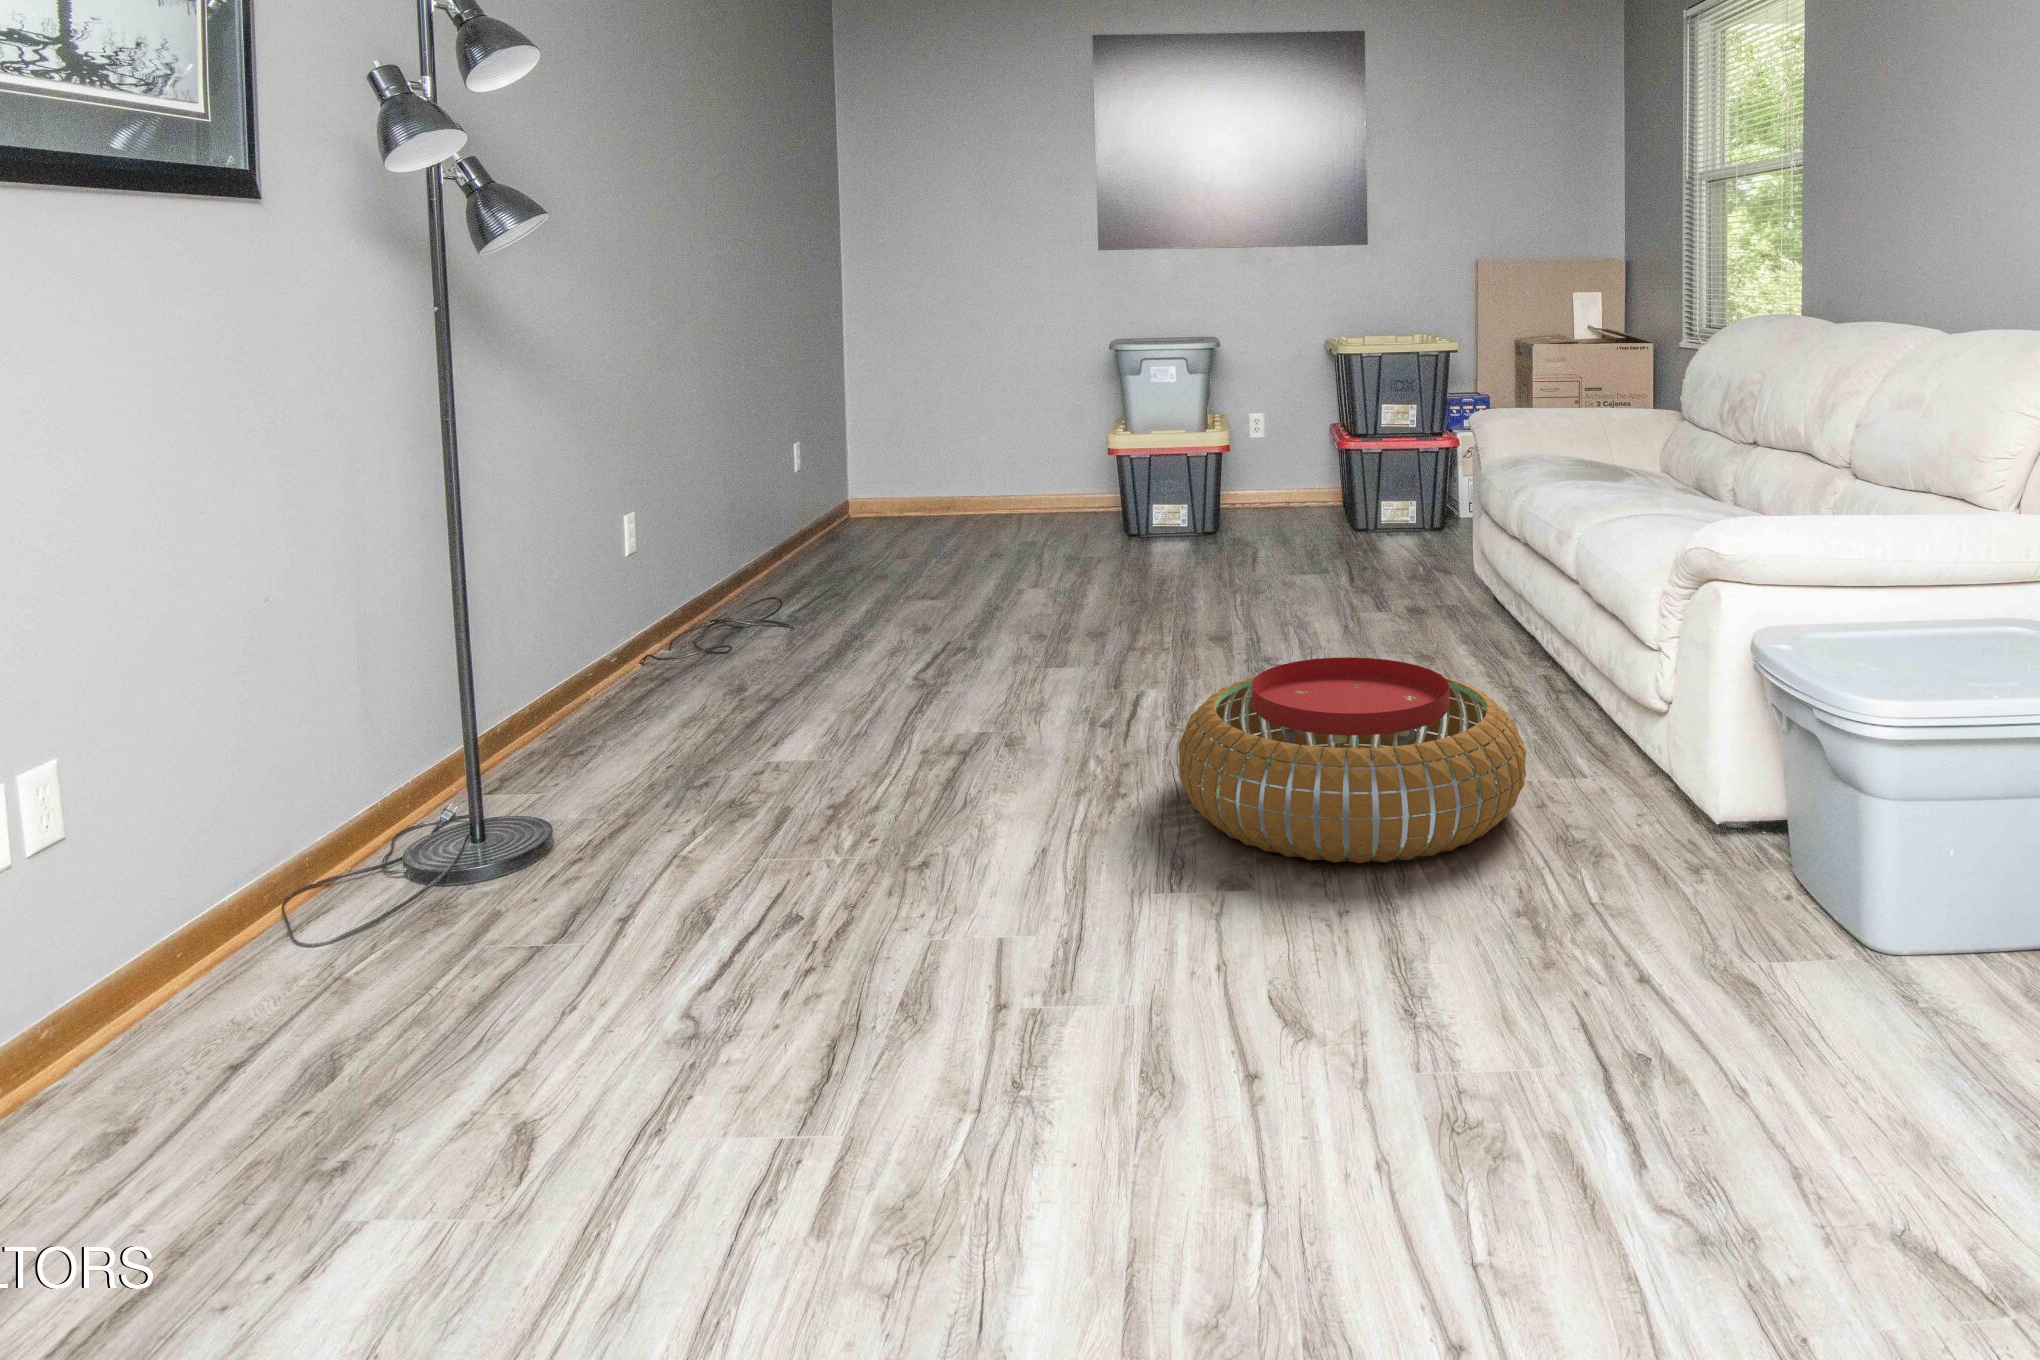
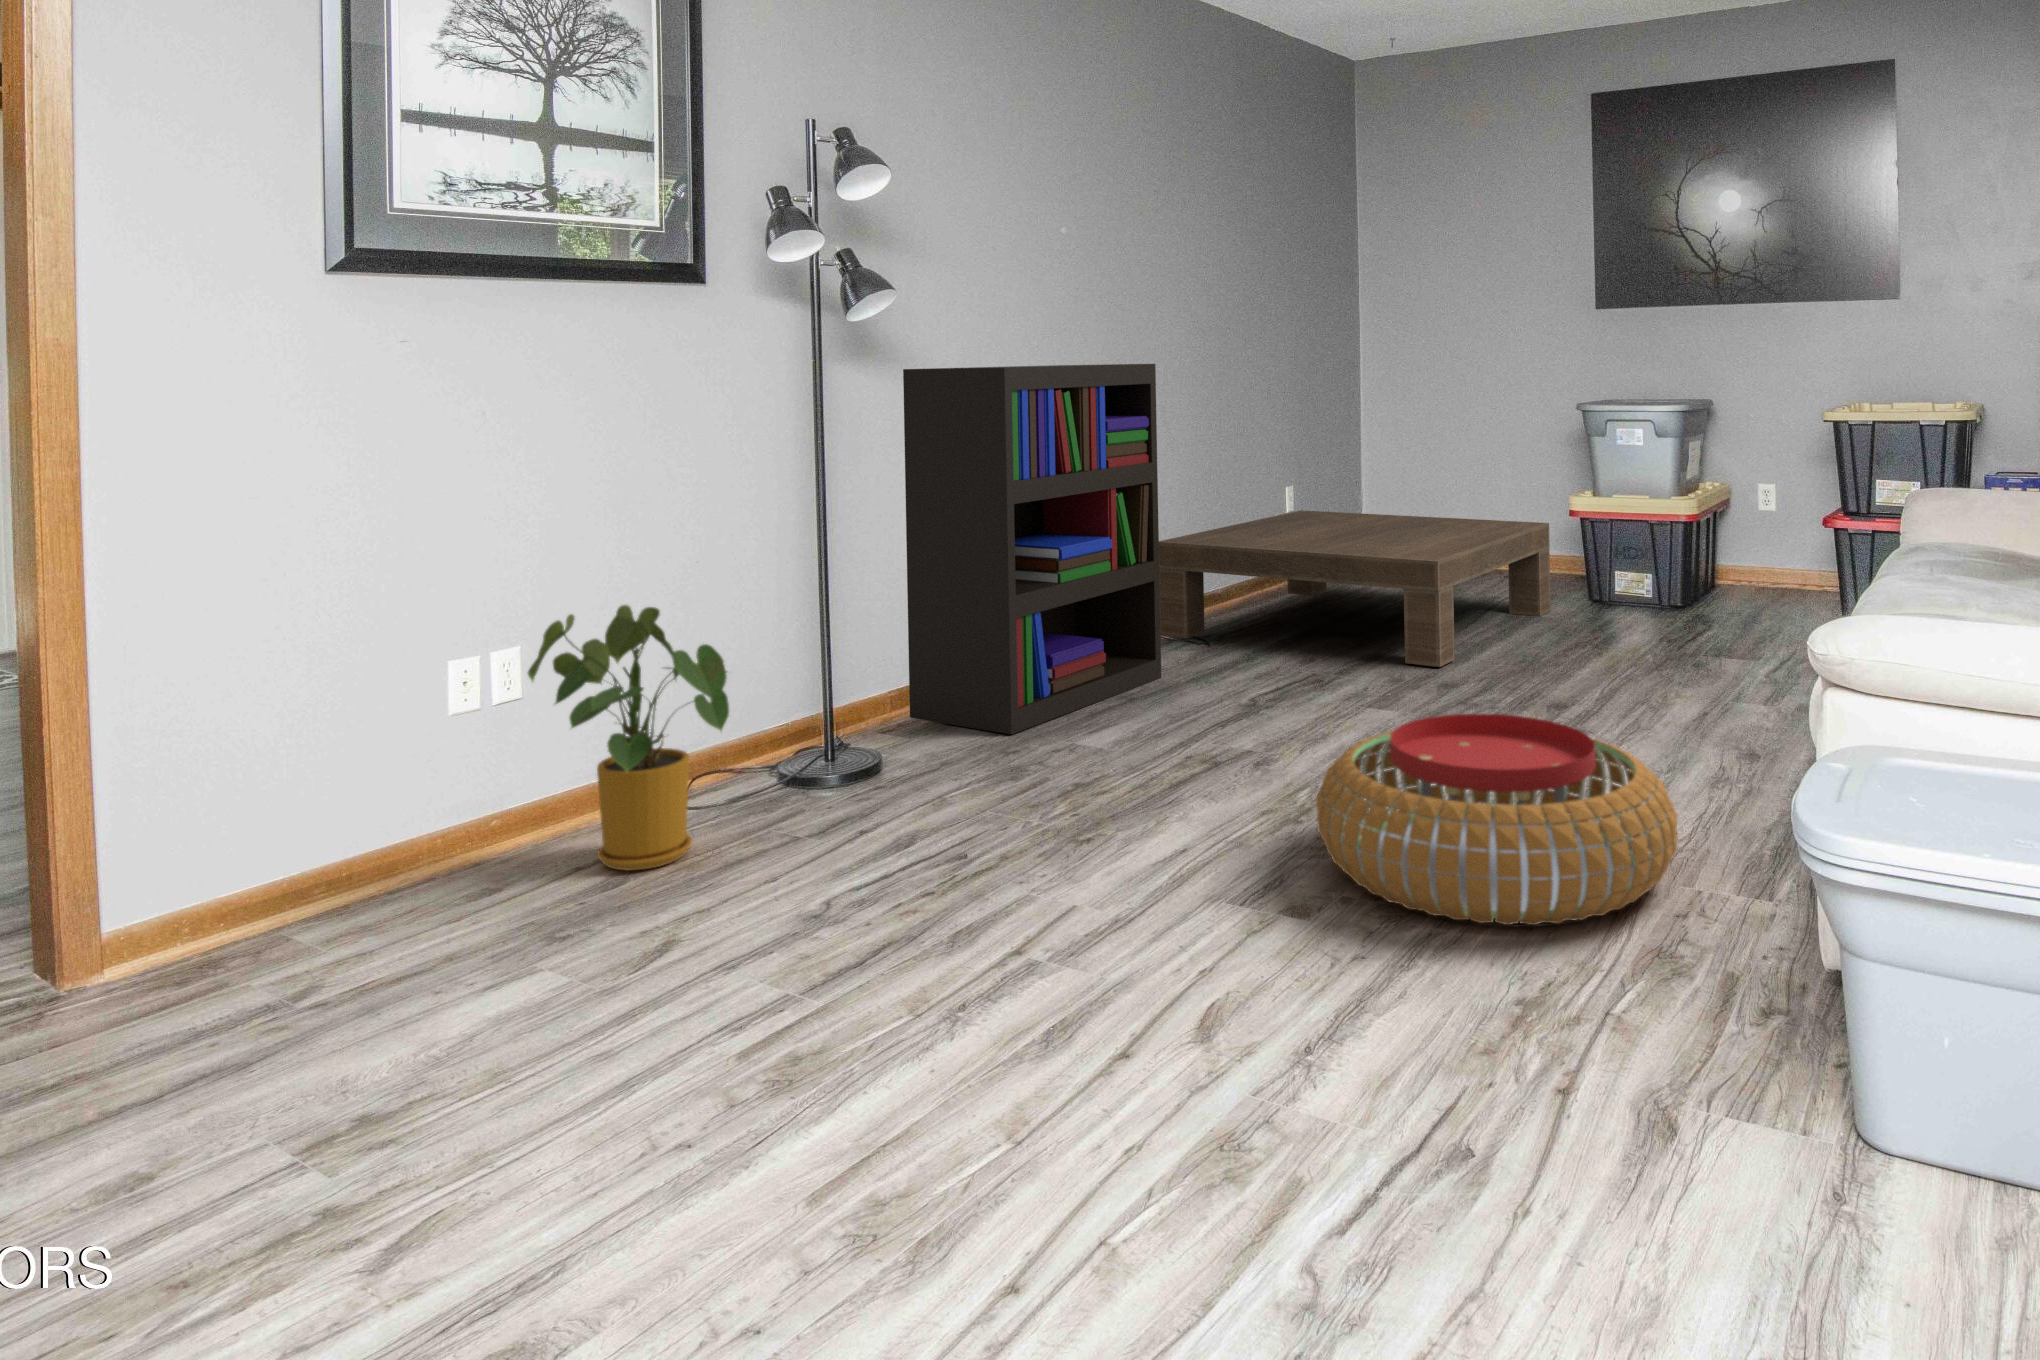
bookshelf: none [490,311,781,774] -> present [903,364,1161,734]
coffee table: none [711,467,1102,629] -> present [1159,510,1551,667]
house plant: none [111,677,507,1060] -> present [528,605,729,871]

